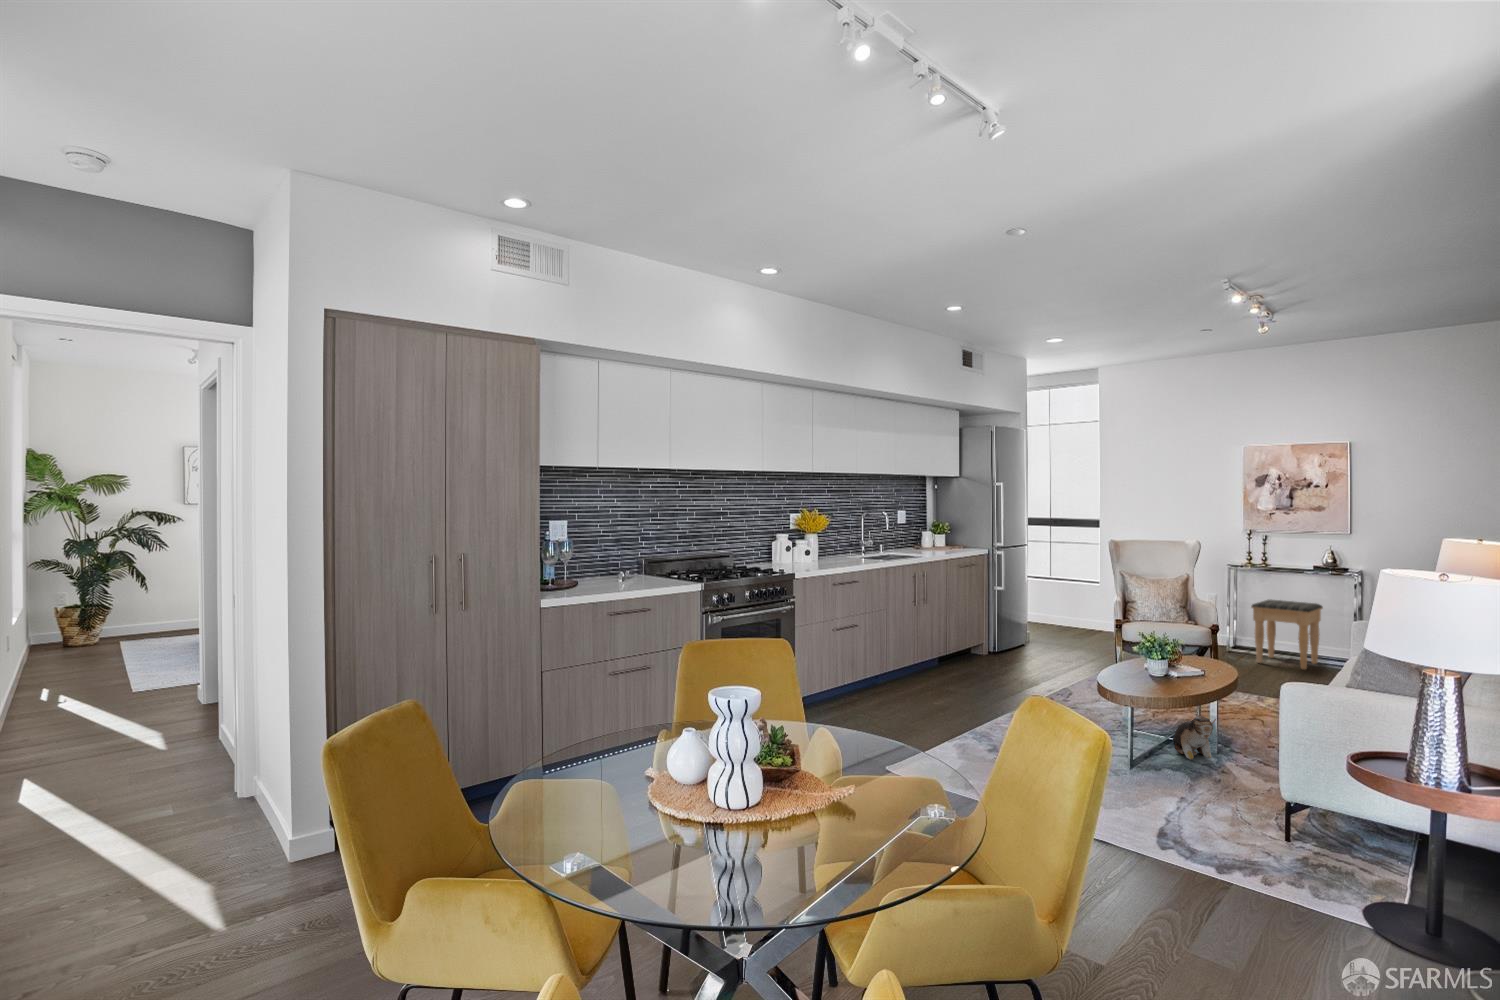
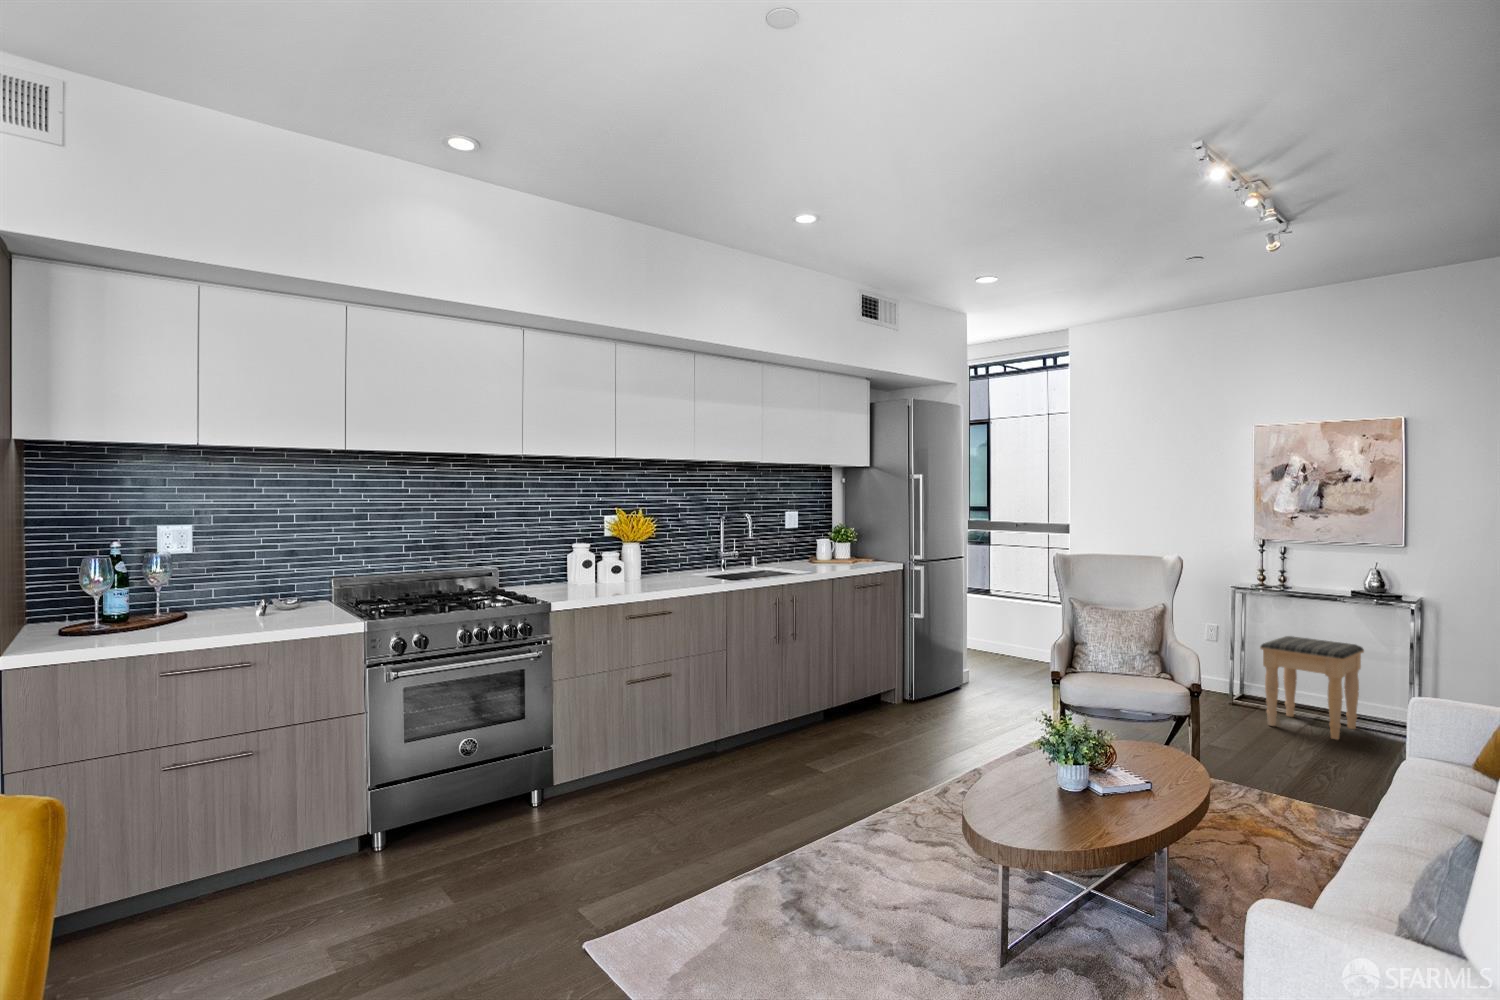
plush toy: present [1173,716,1216,760] -> none [1095,870,1158,946]

